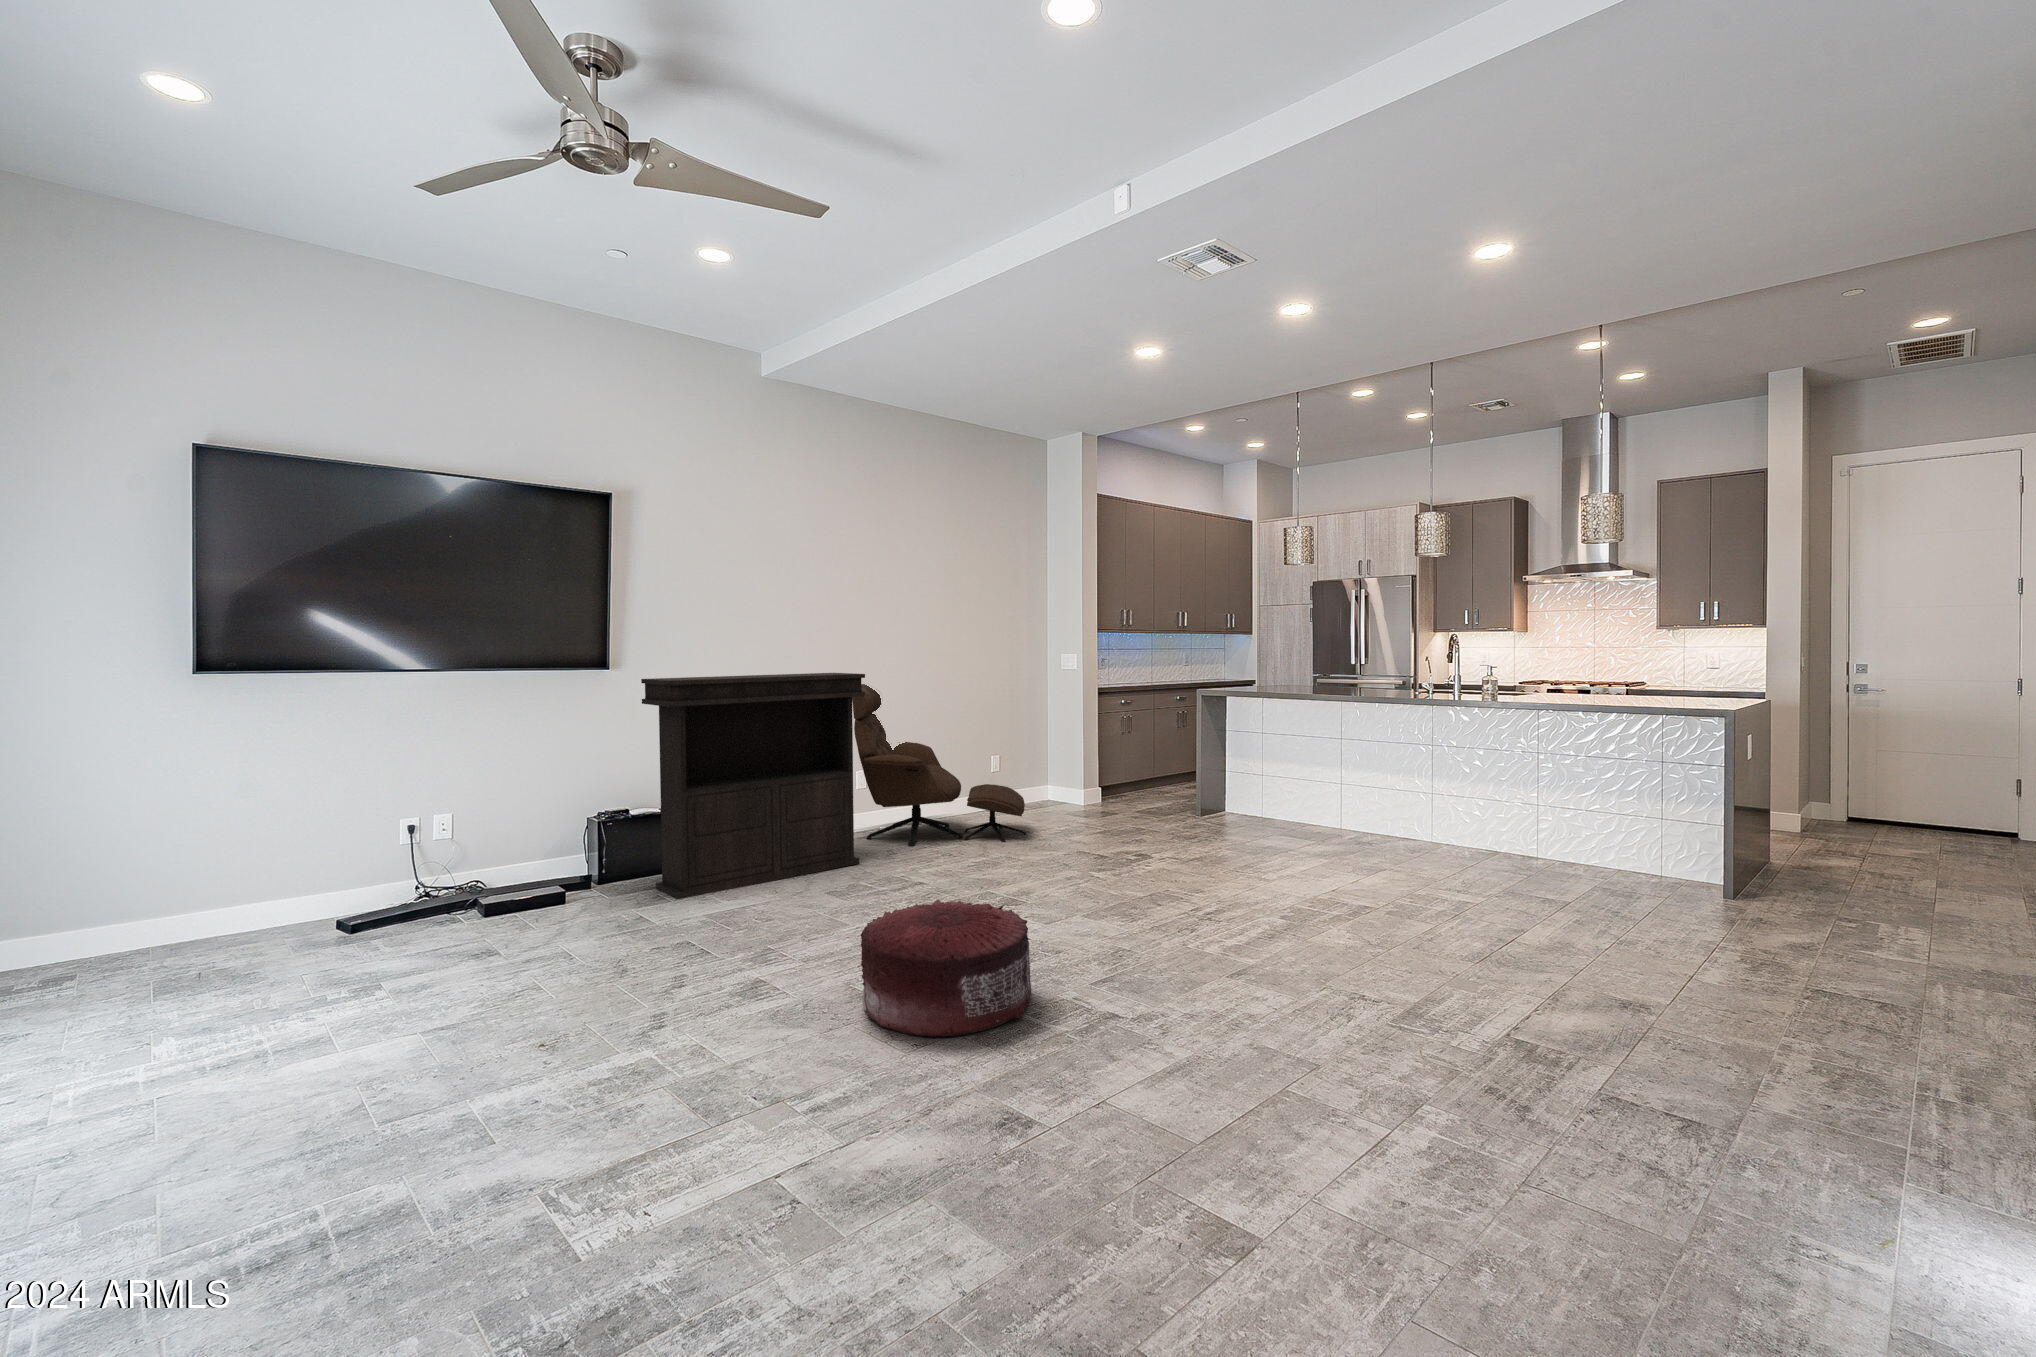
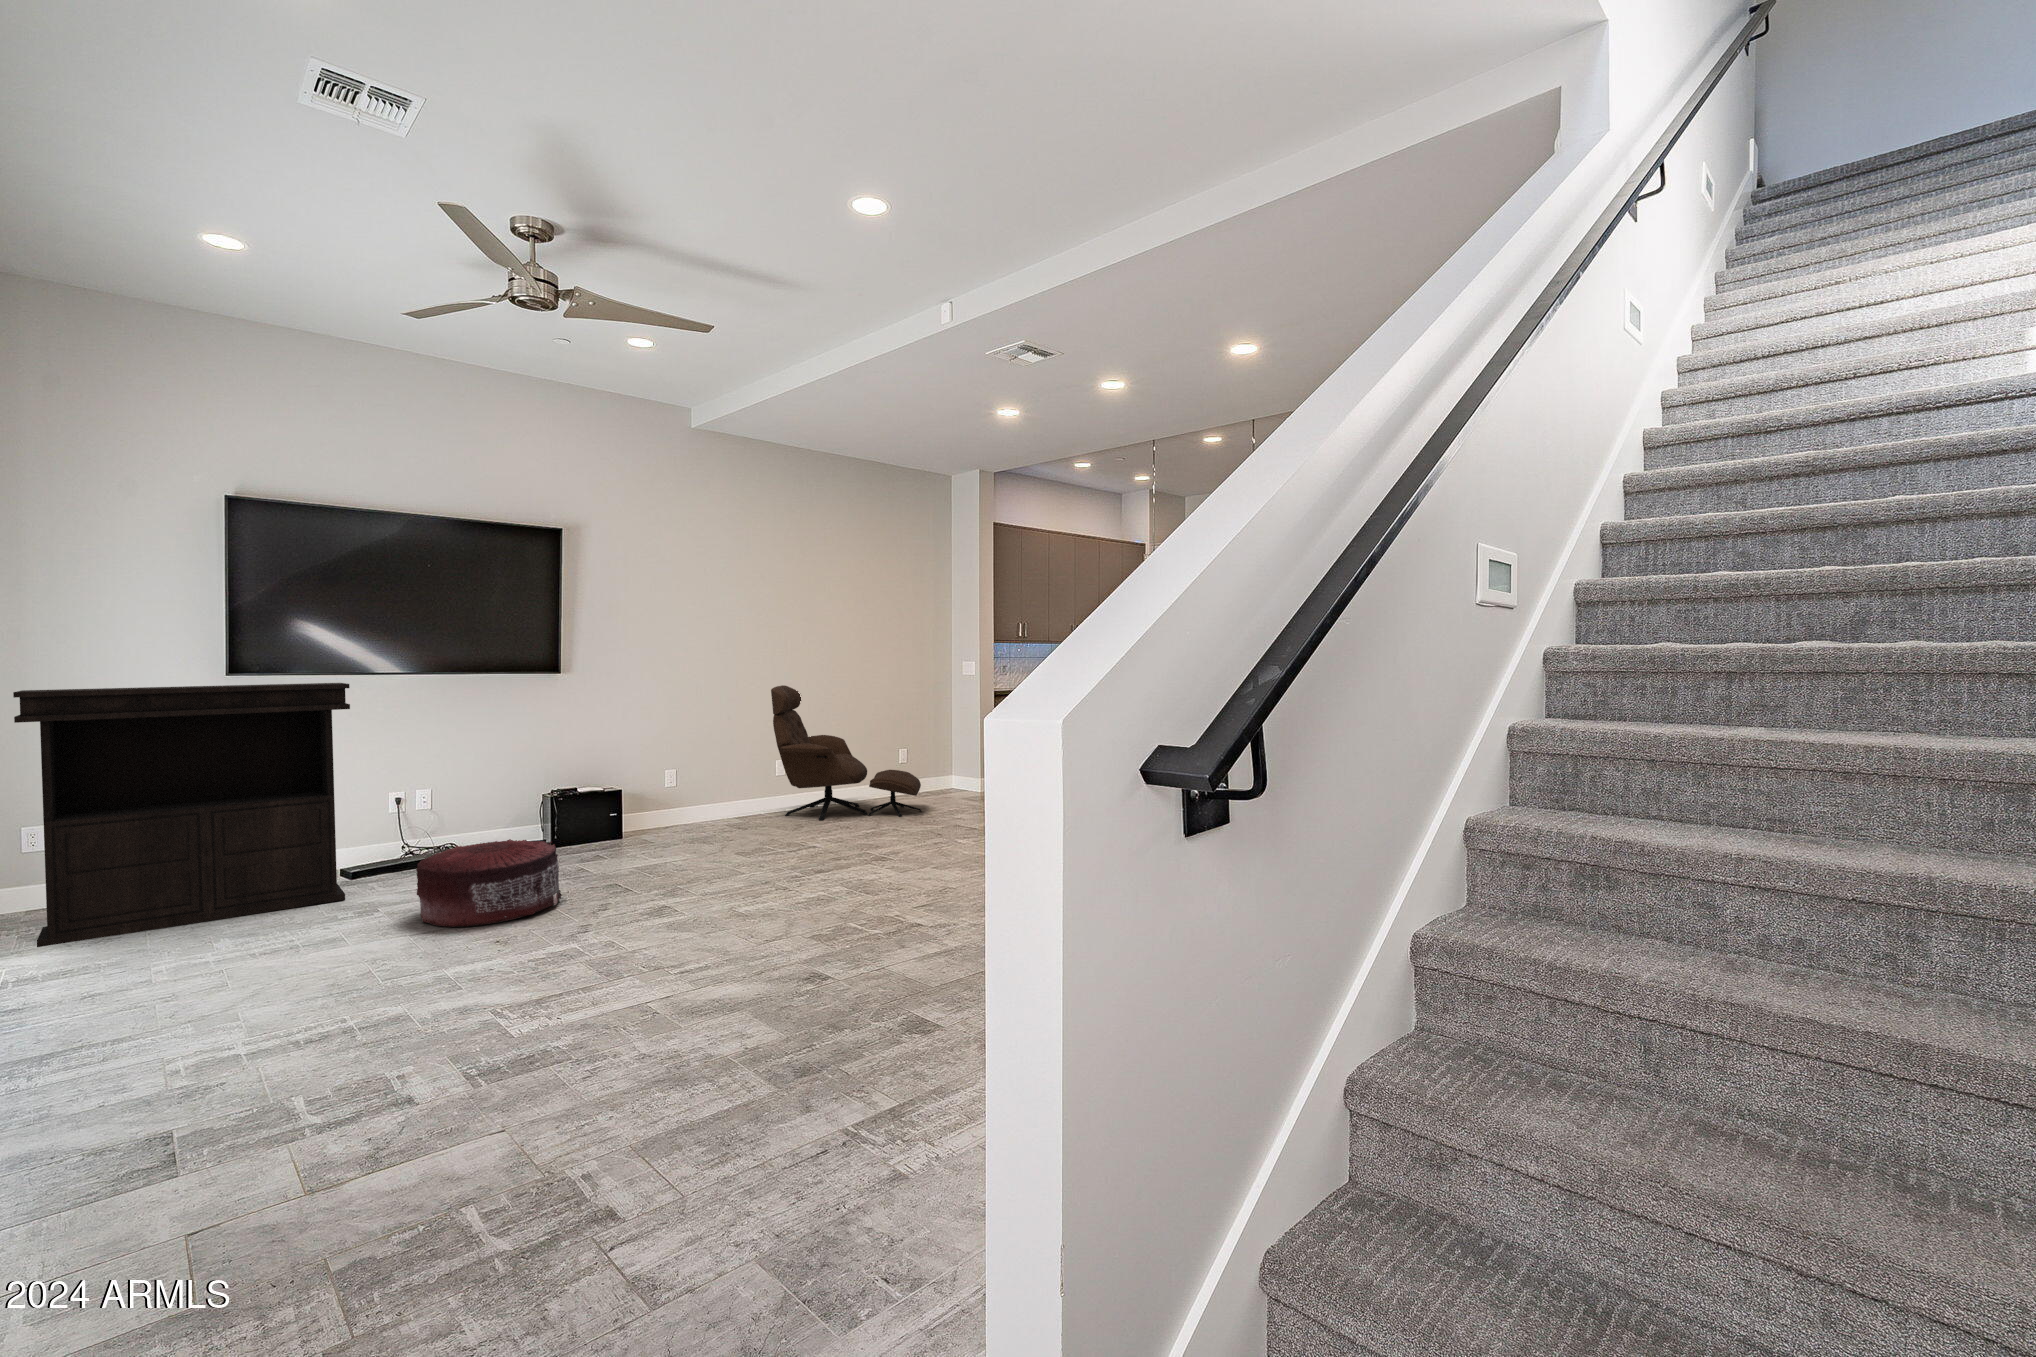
console table: present [641,673,865,899] -> present [13,683,350,947]
pouf: present [861,900,1032,1037] -> present [416,839,562,927]

